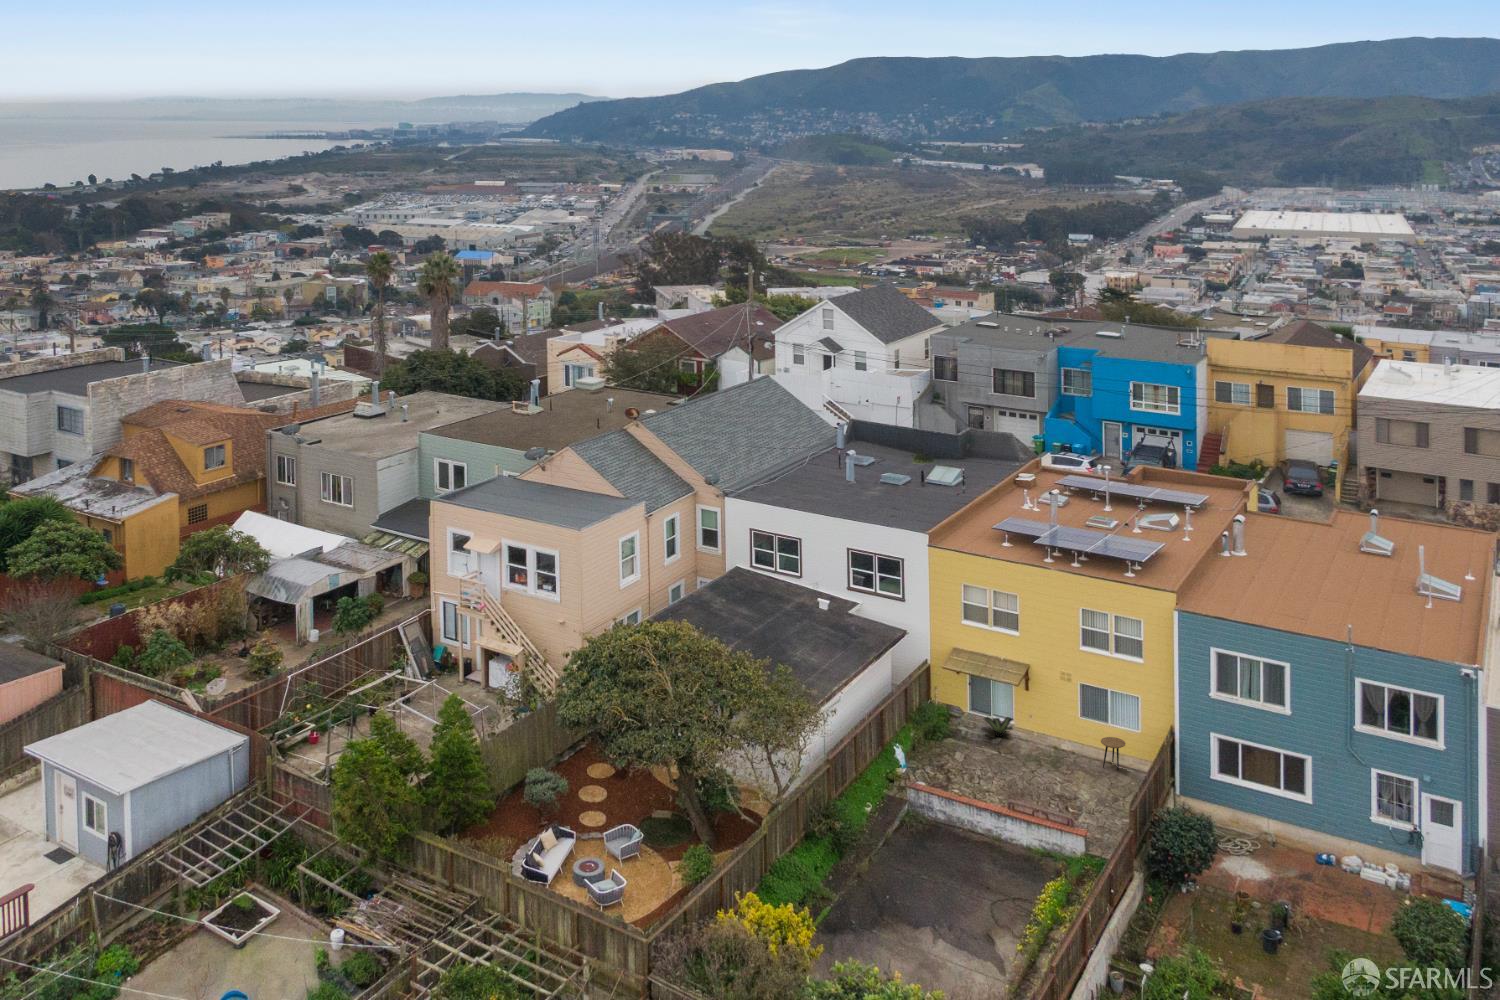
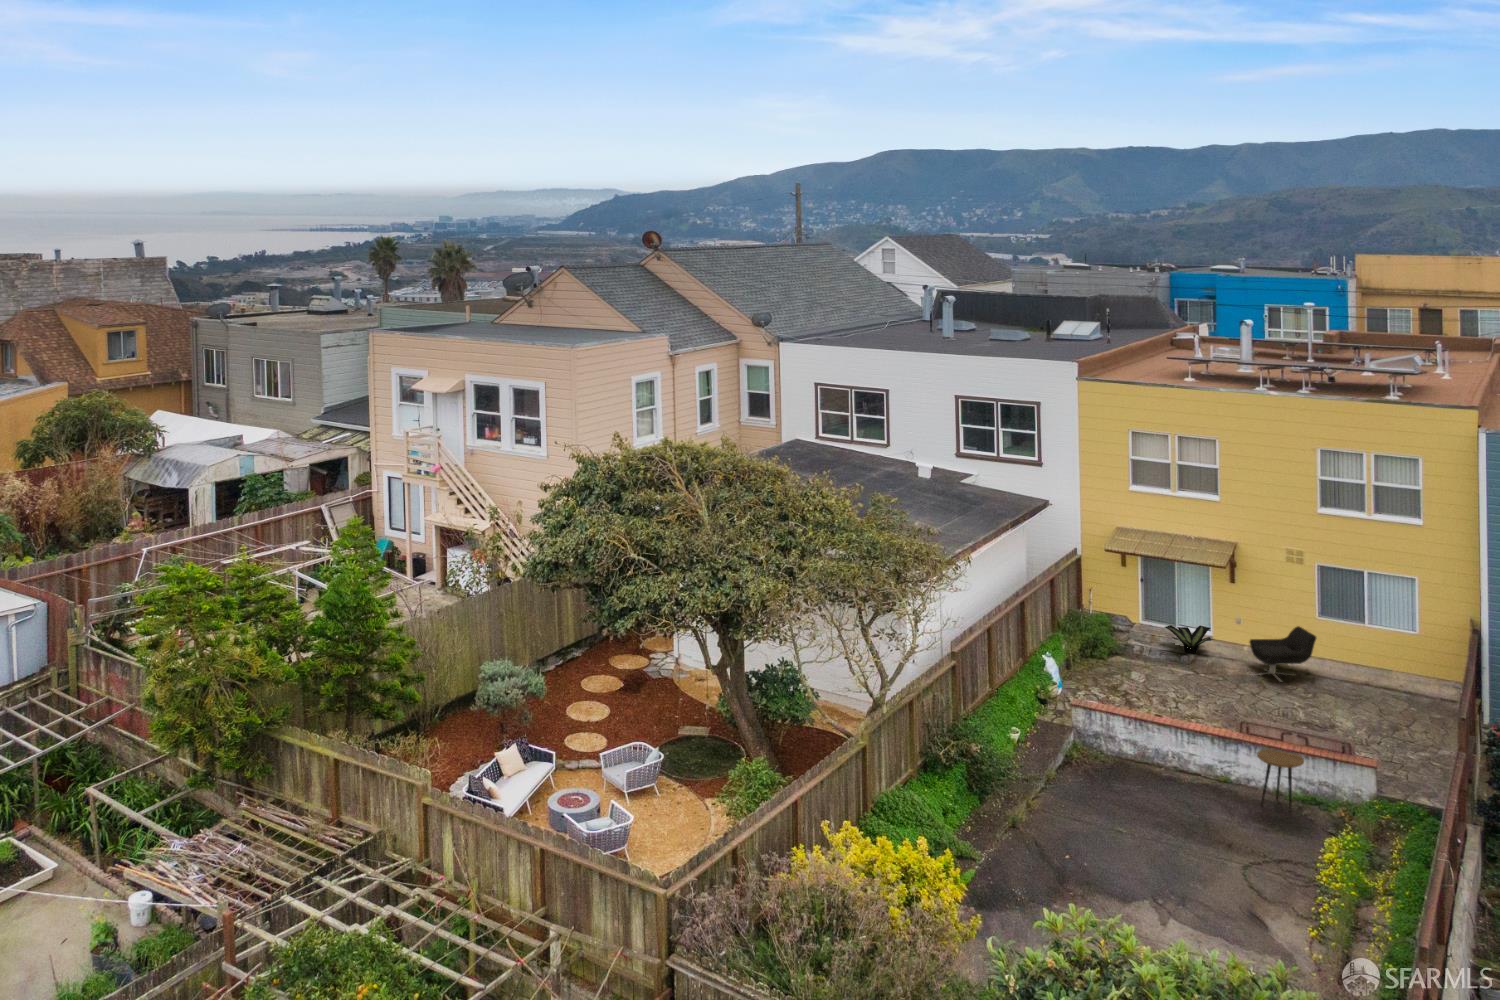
lounge chair: none [1032,722,1074,762] -> present [1250,626,1316,682]
side table: present [1101,737,1126,770] -> present [1257,749,1304,809]

